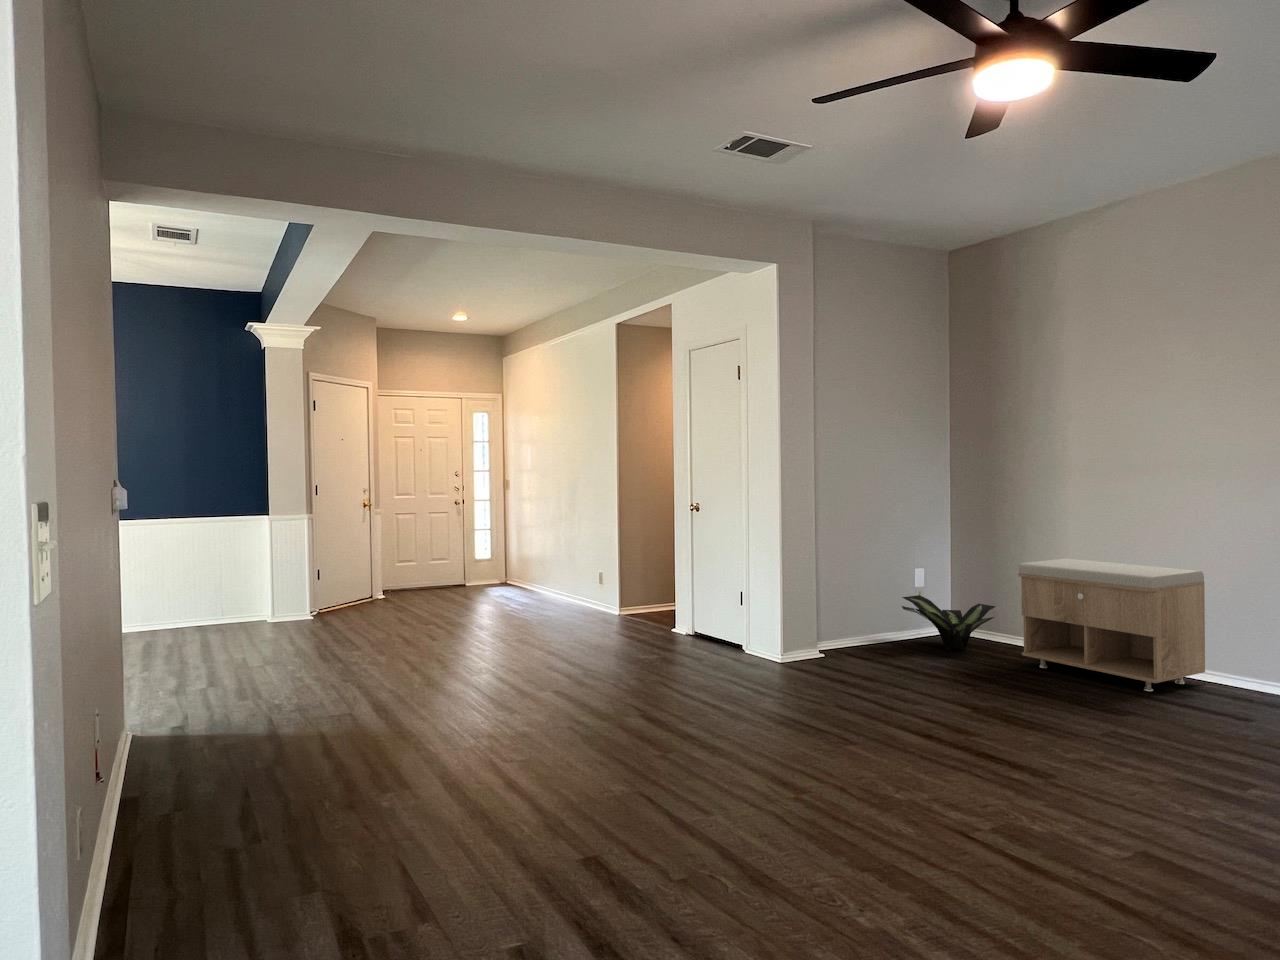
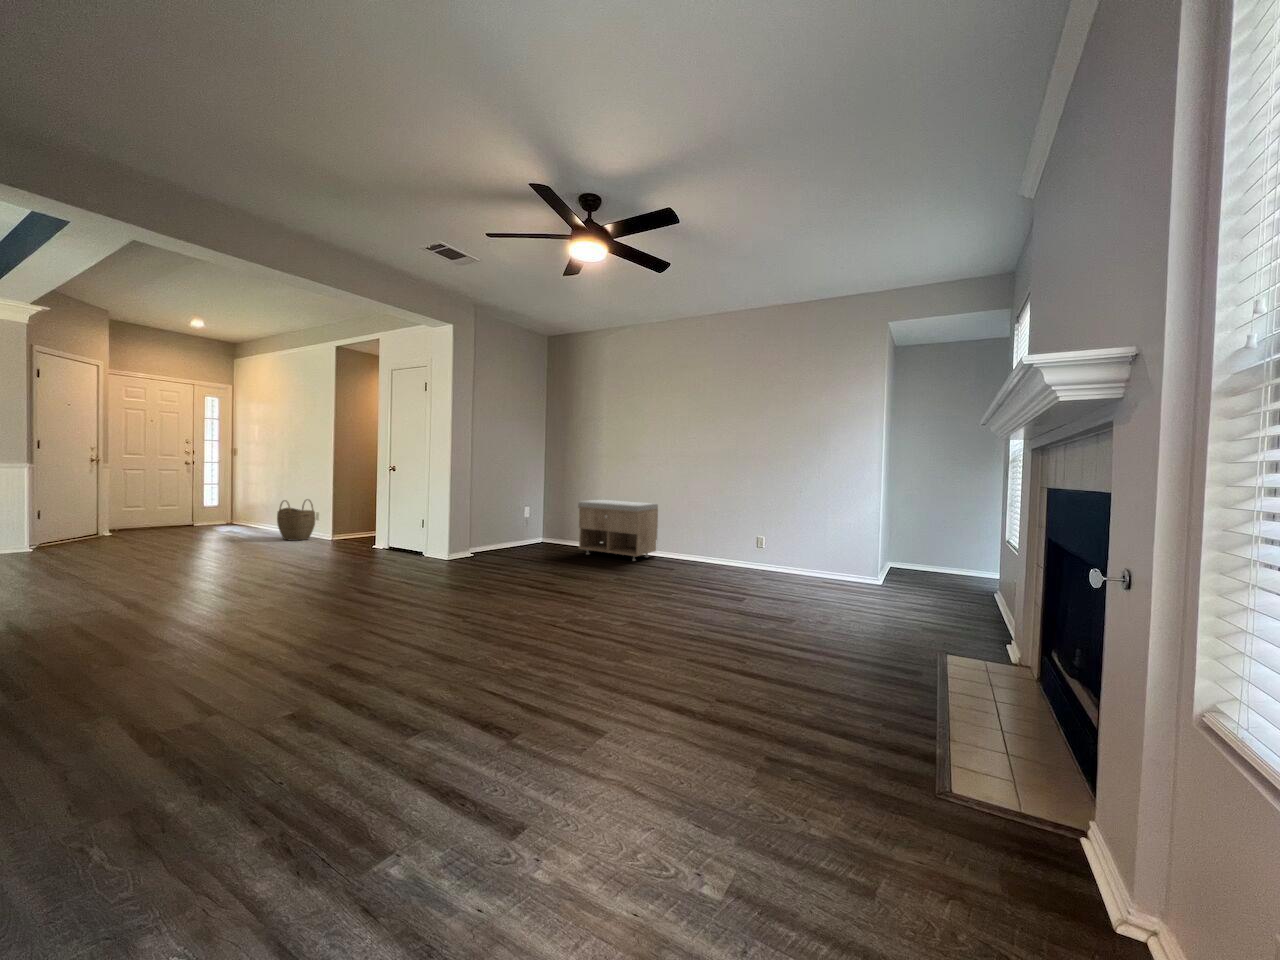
woven basket: none [551,552,597,613] -> present [277,499,316,541]
potted plant: present [902,595,996,651] -> none [517,521,571,549]

